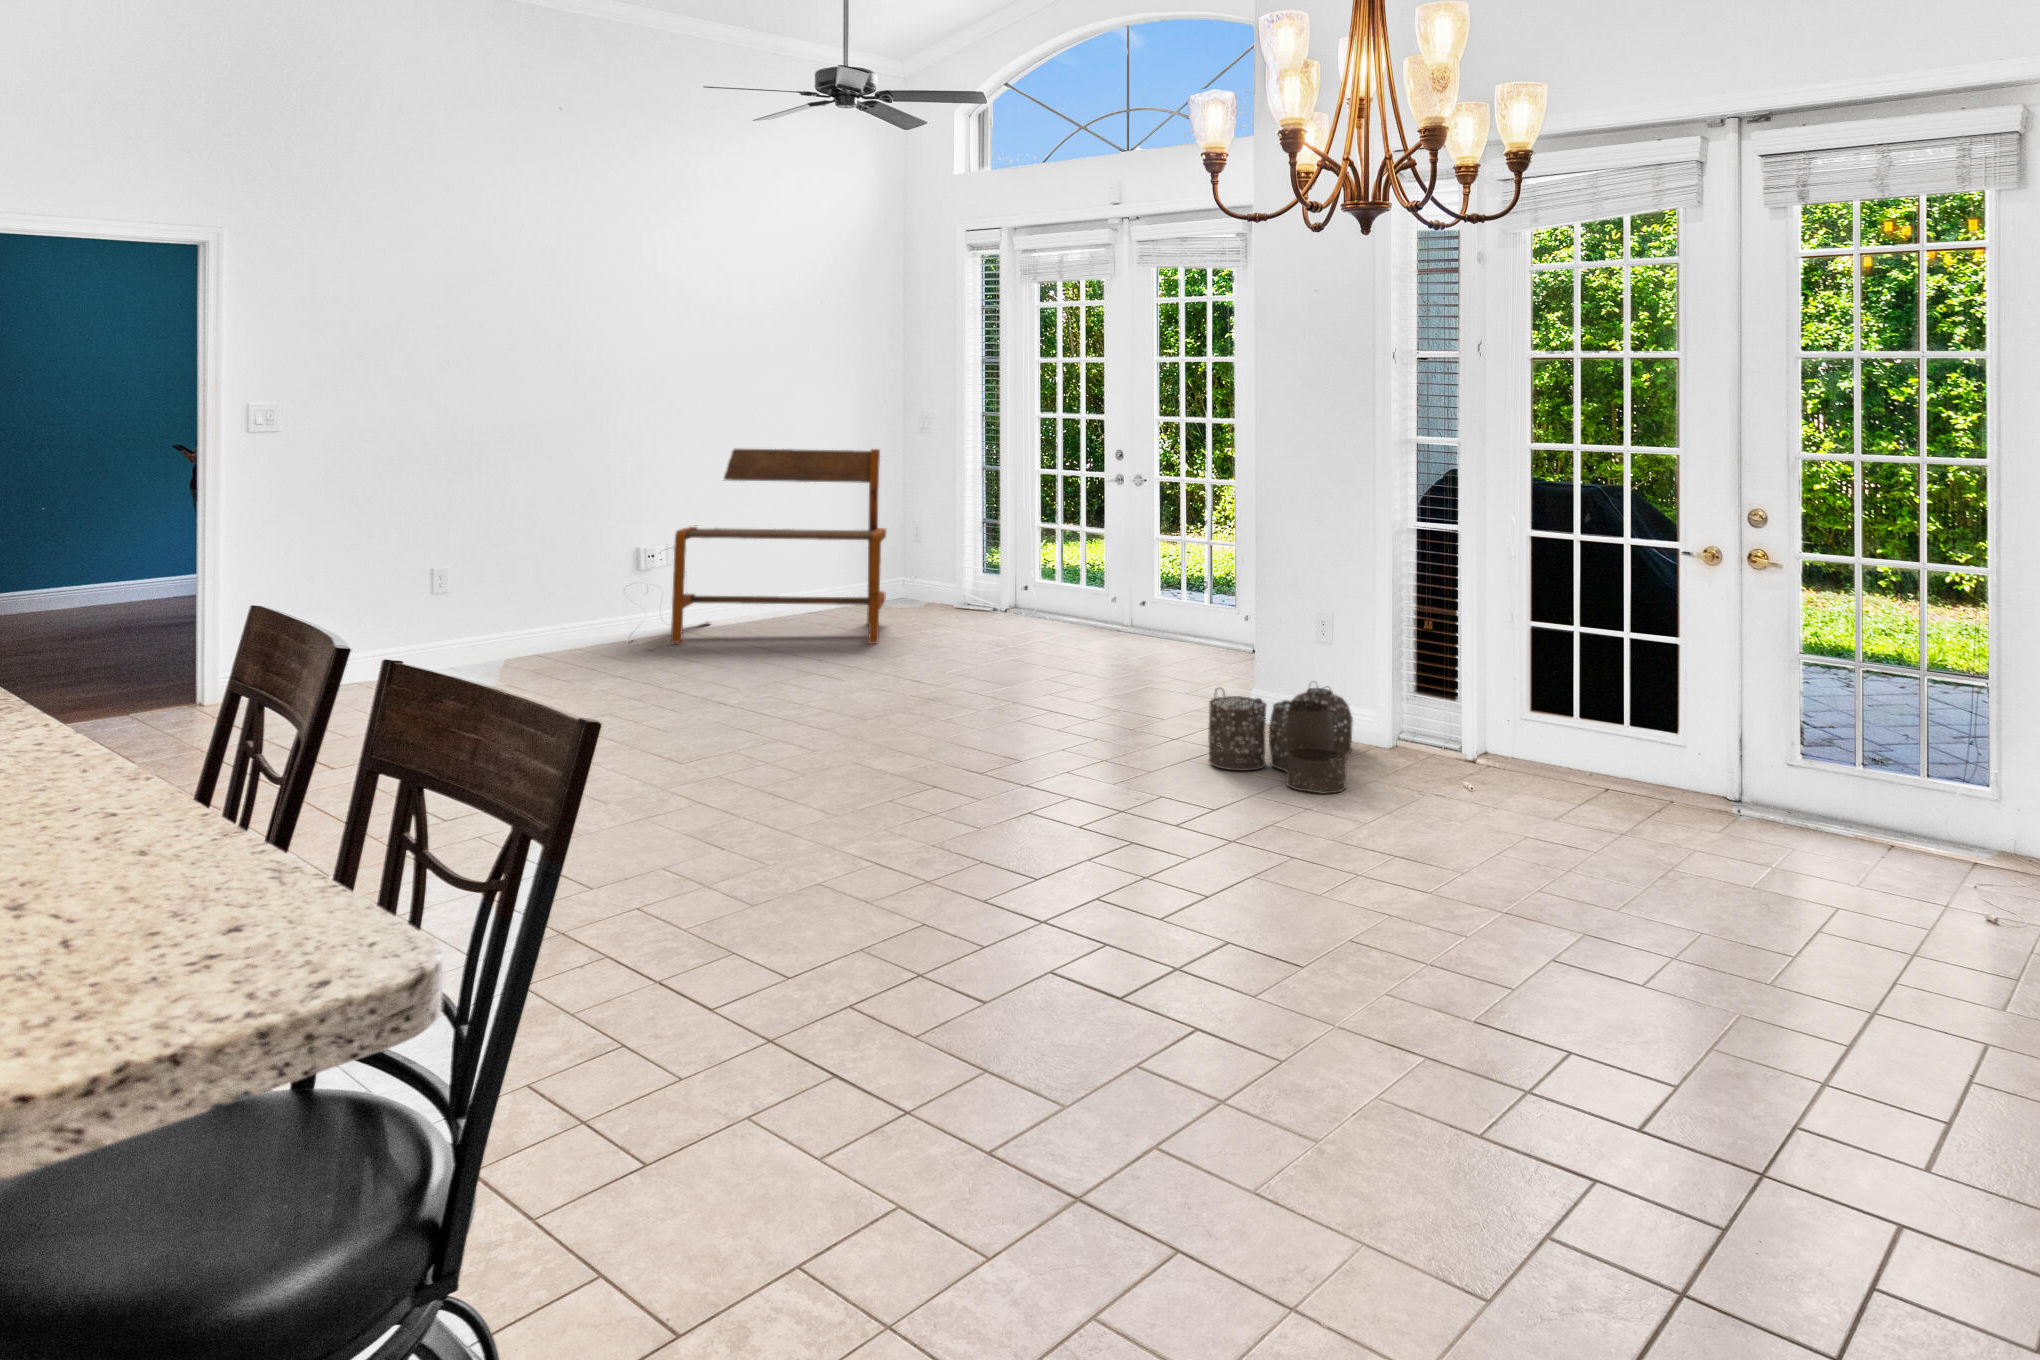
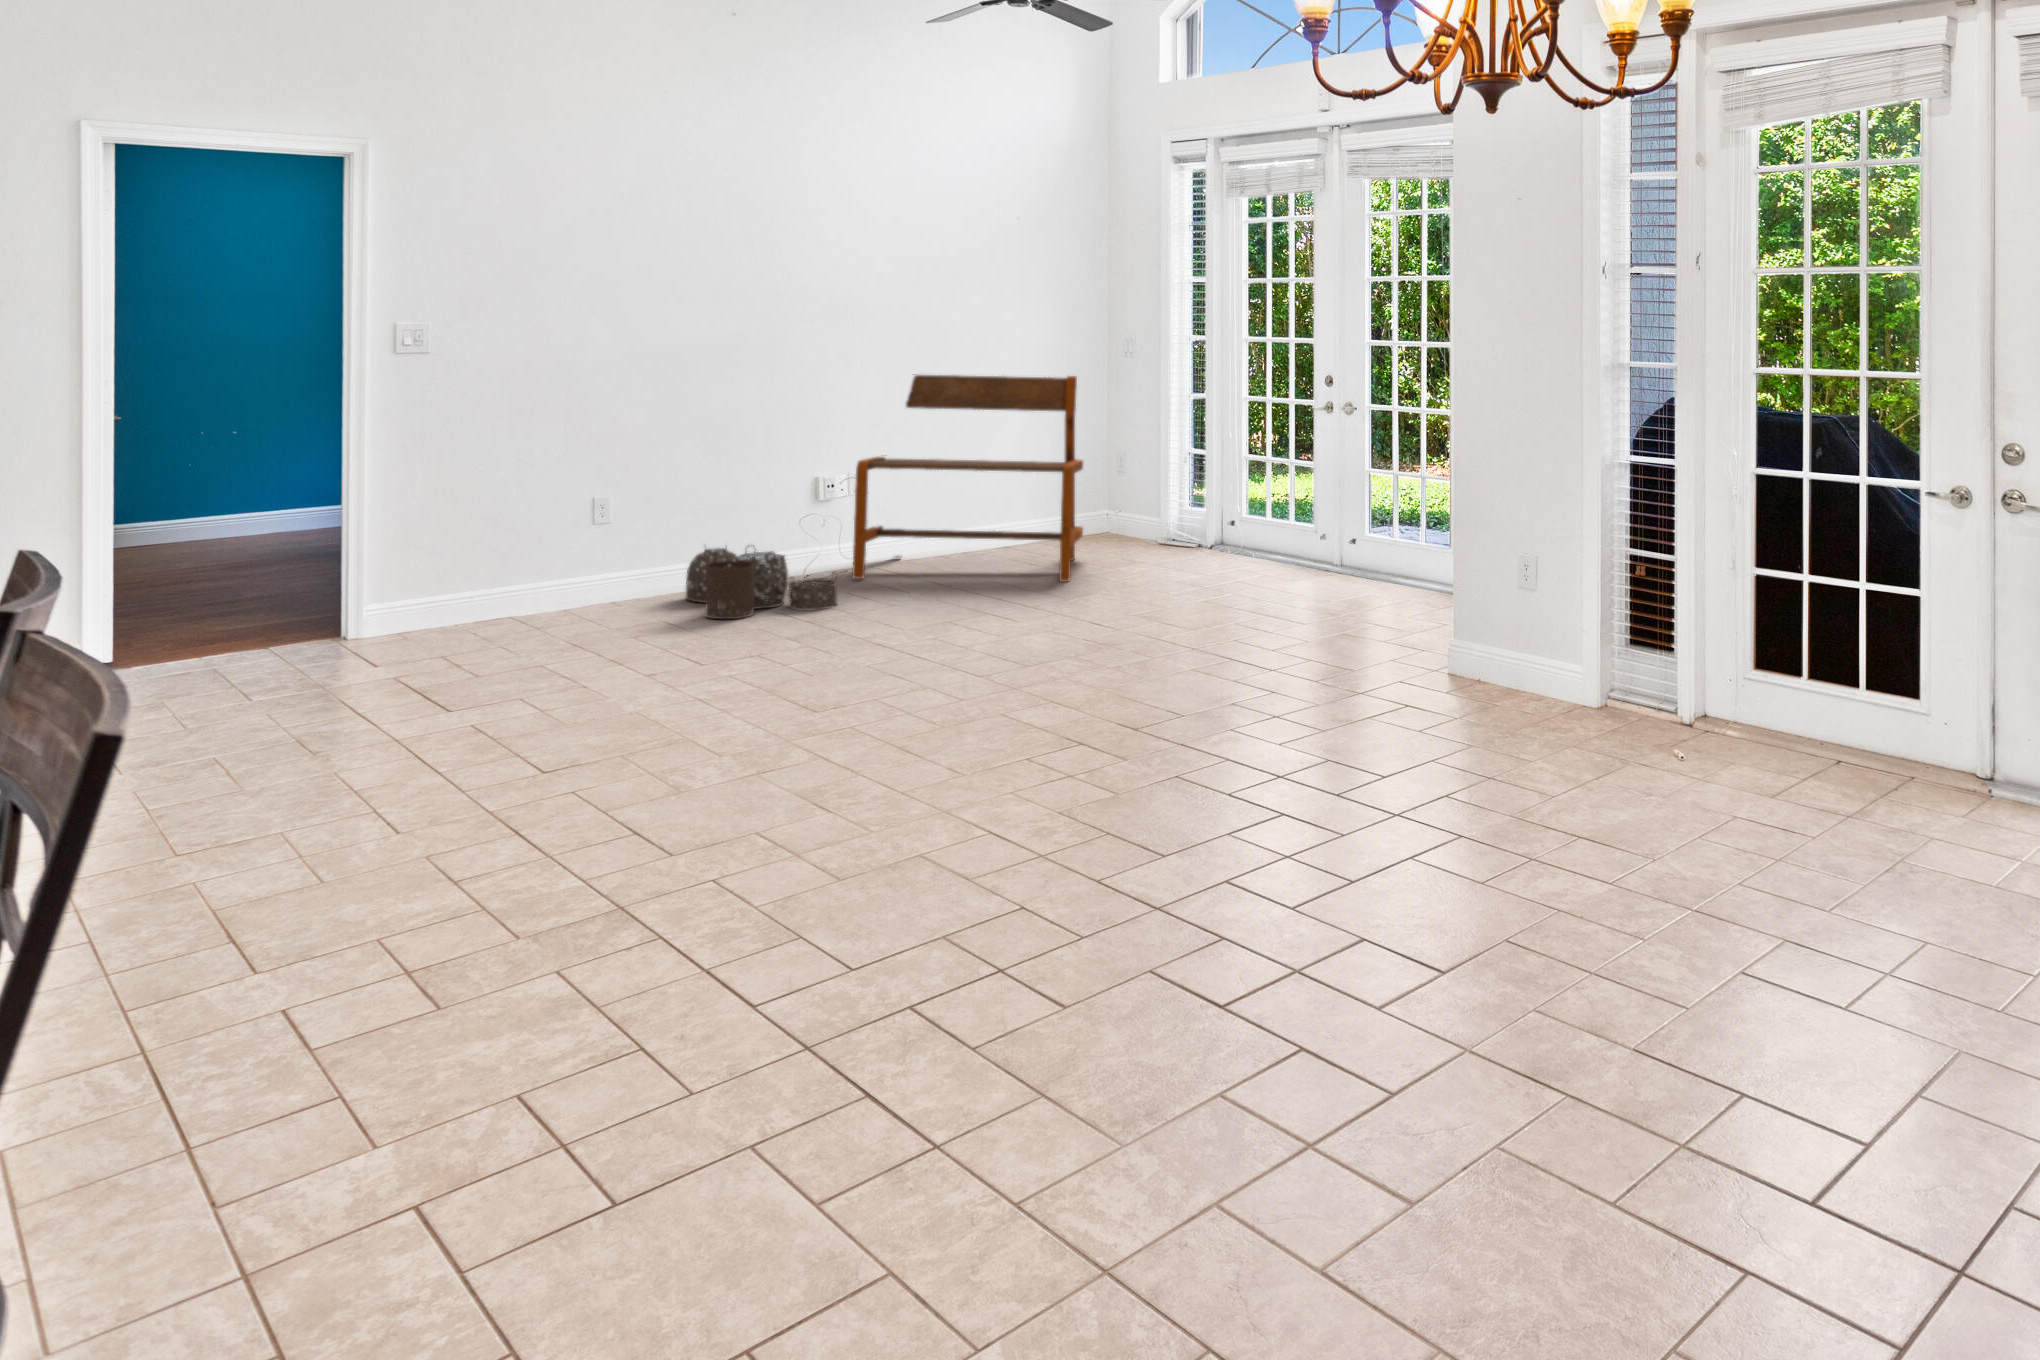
woven basket: present [1208,687,1353,794] -> present [686,545,837,619]

